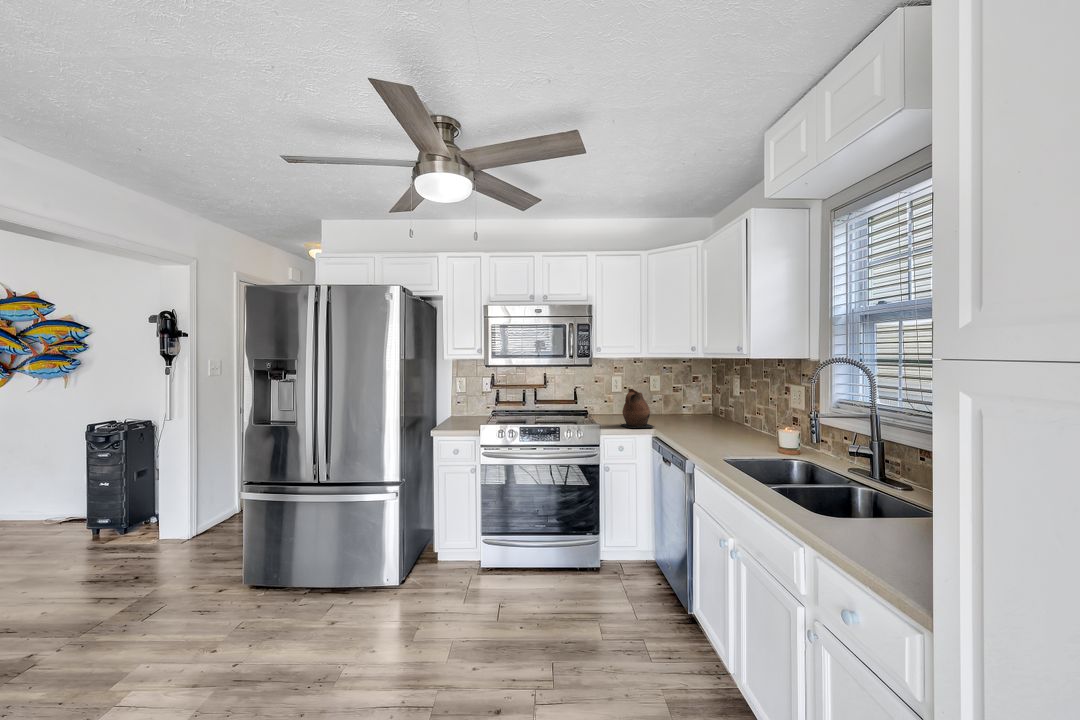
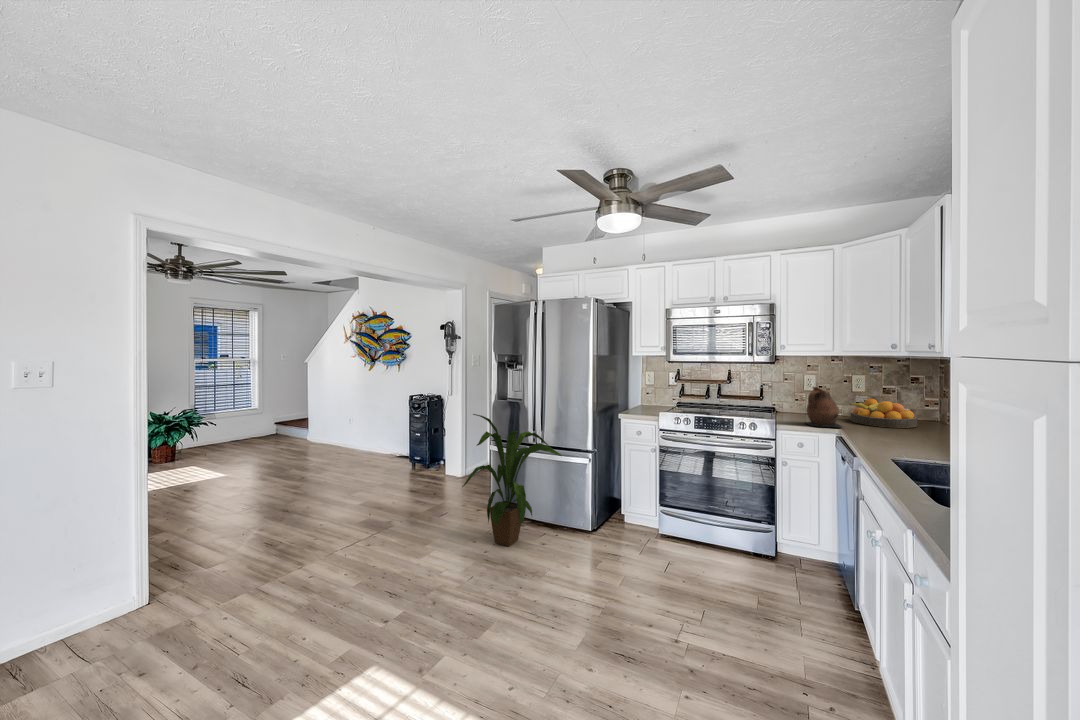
fruit bowl: none [652,398,705,424] -> present [850,399,917,428]
house plant: none [192,448,360,636] -> present [462,414,561,546]

